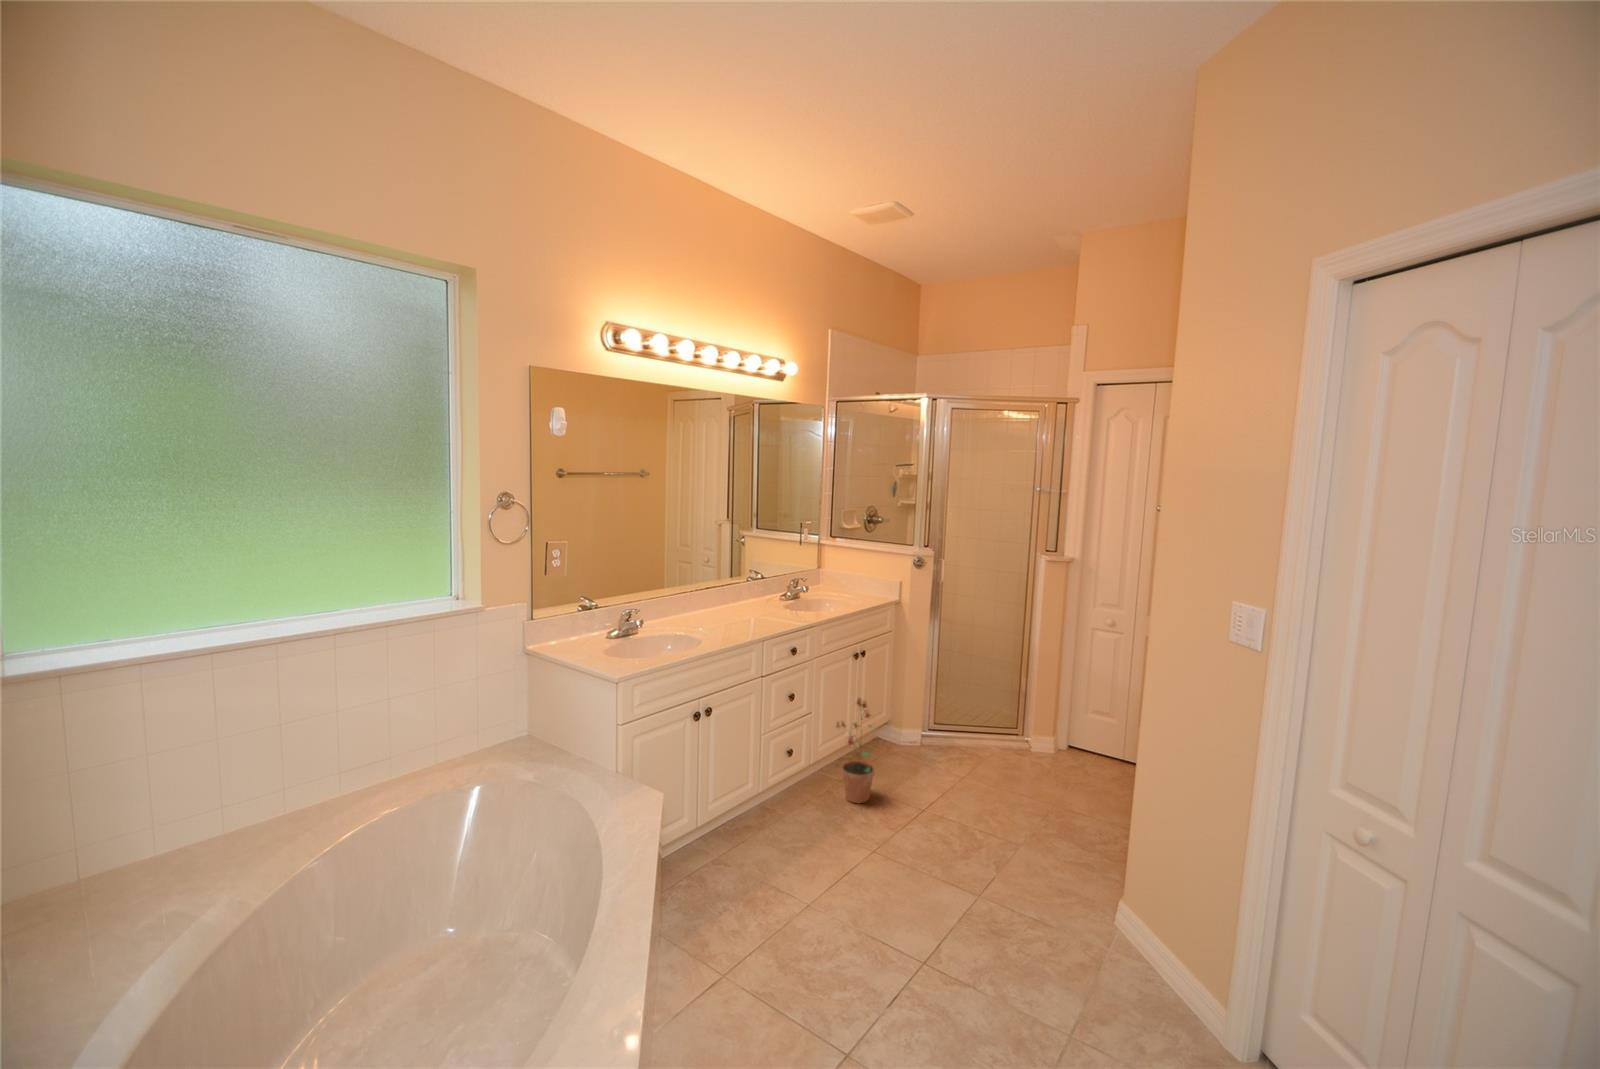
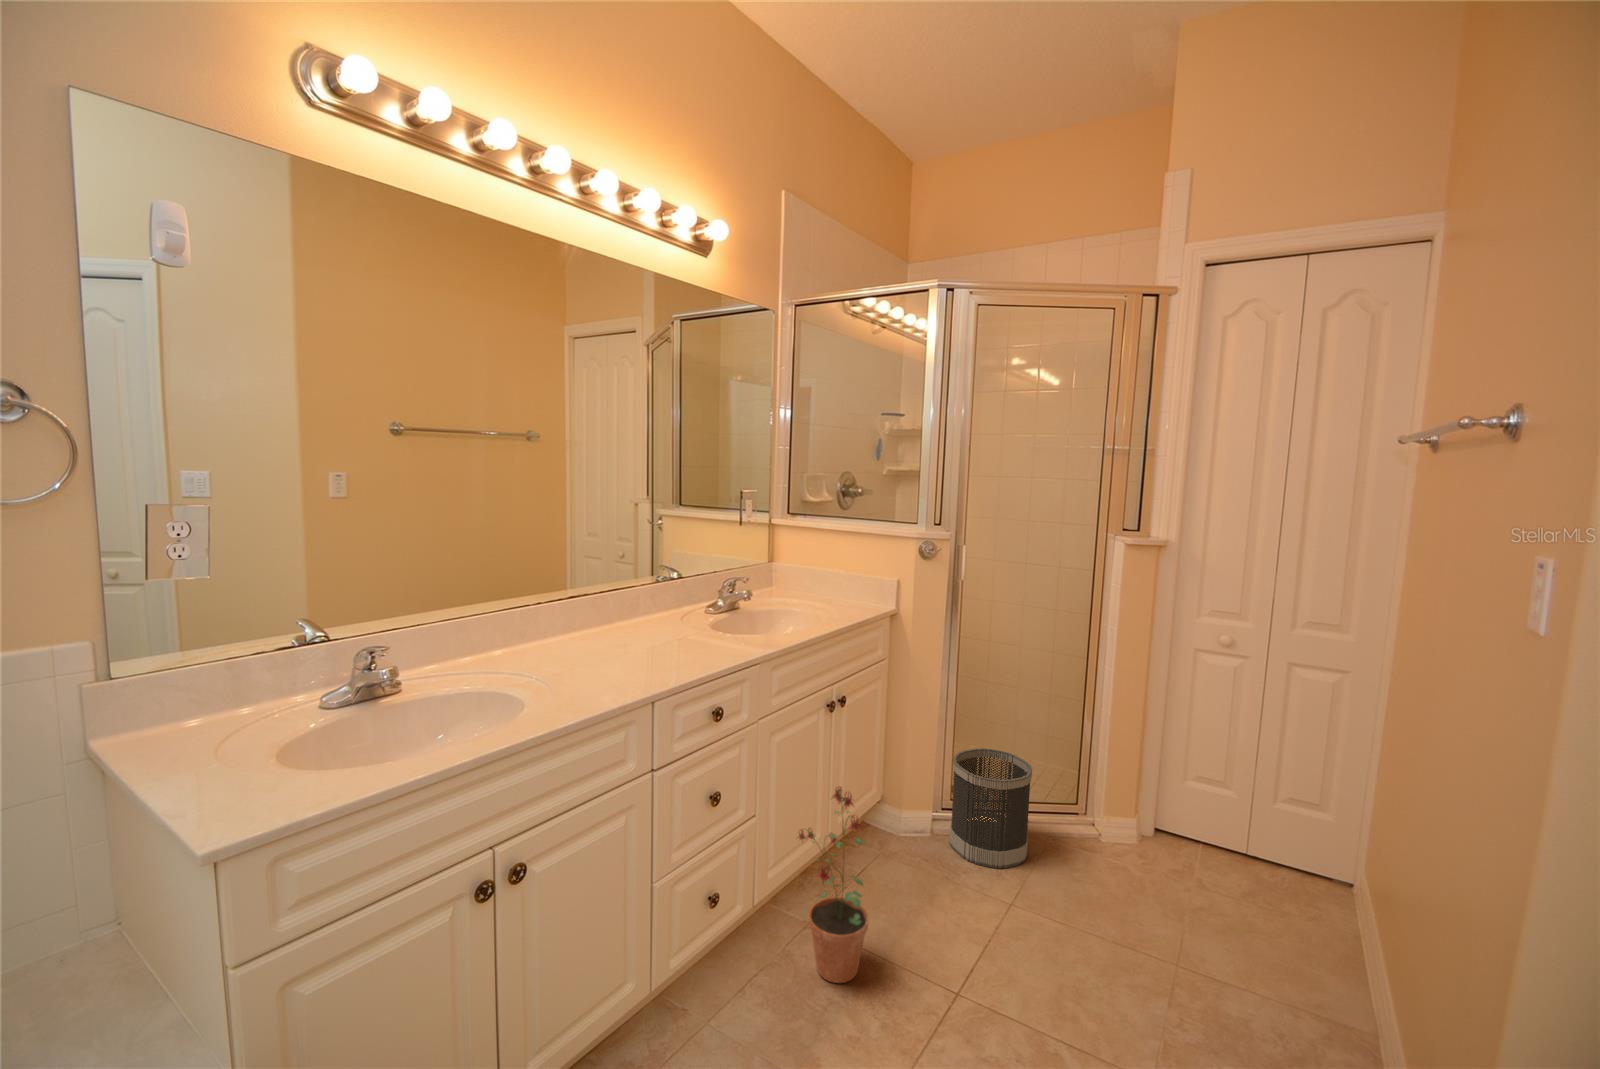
wastebasket: none [932,690,984,762] -> present [950,748,1032,869]

